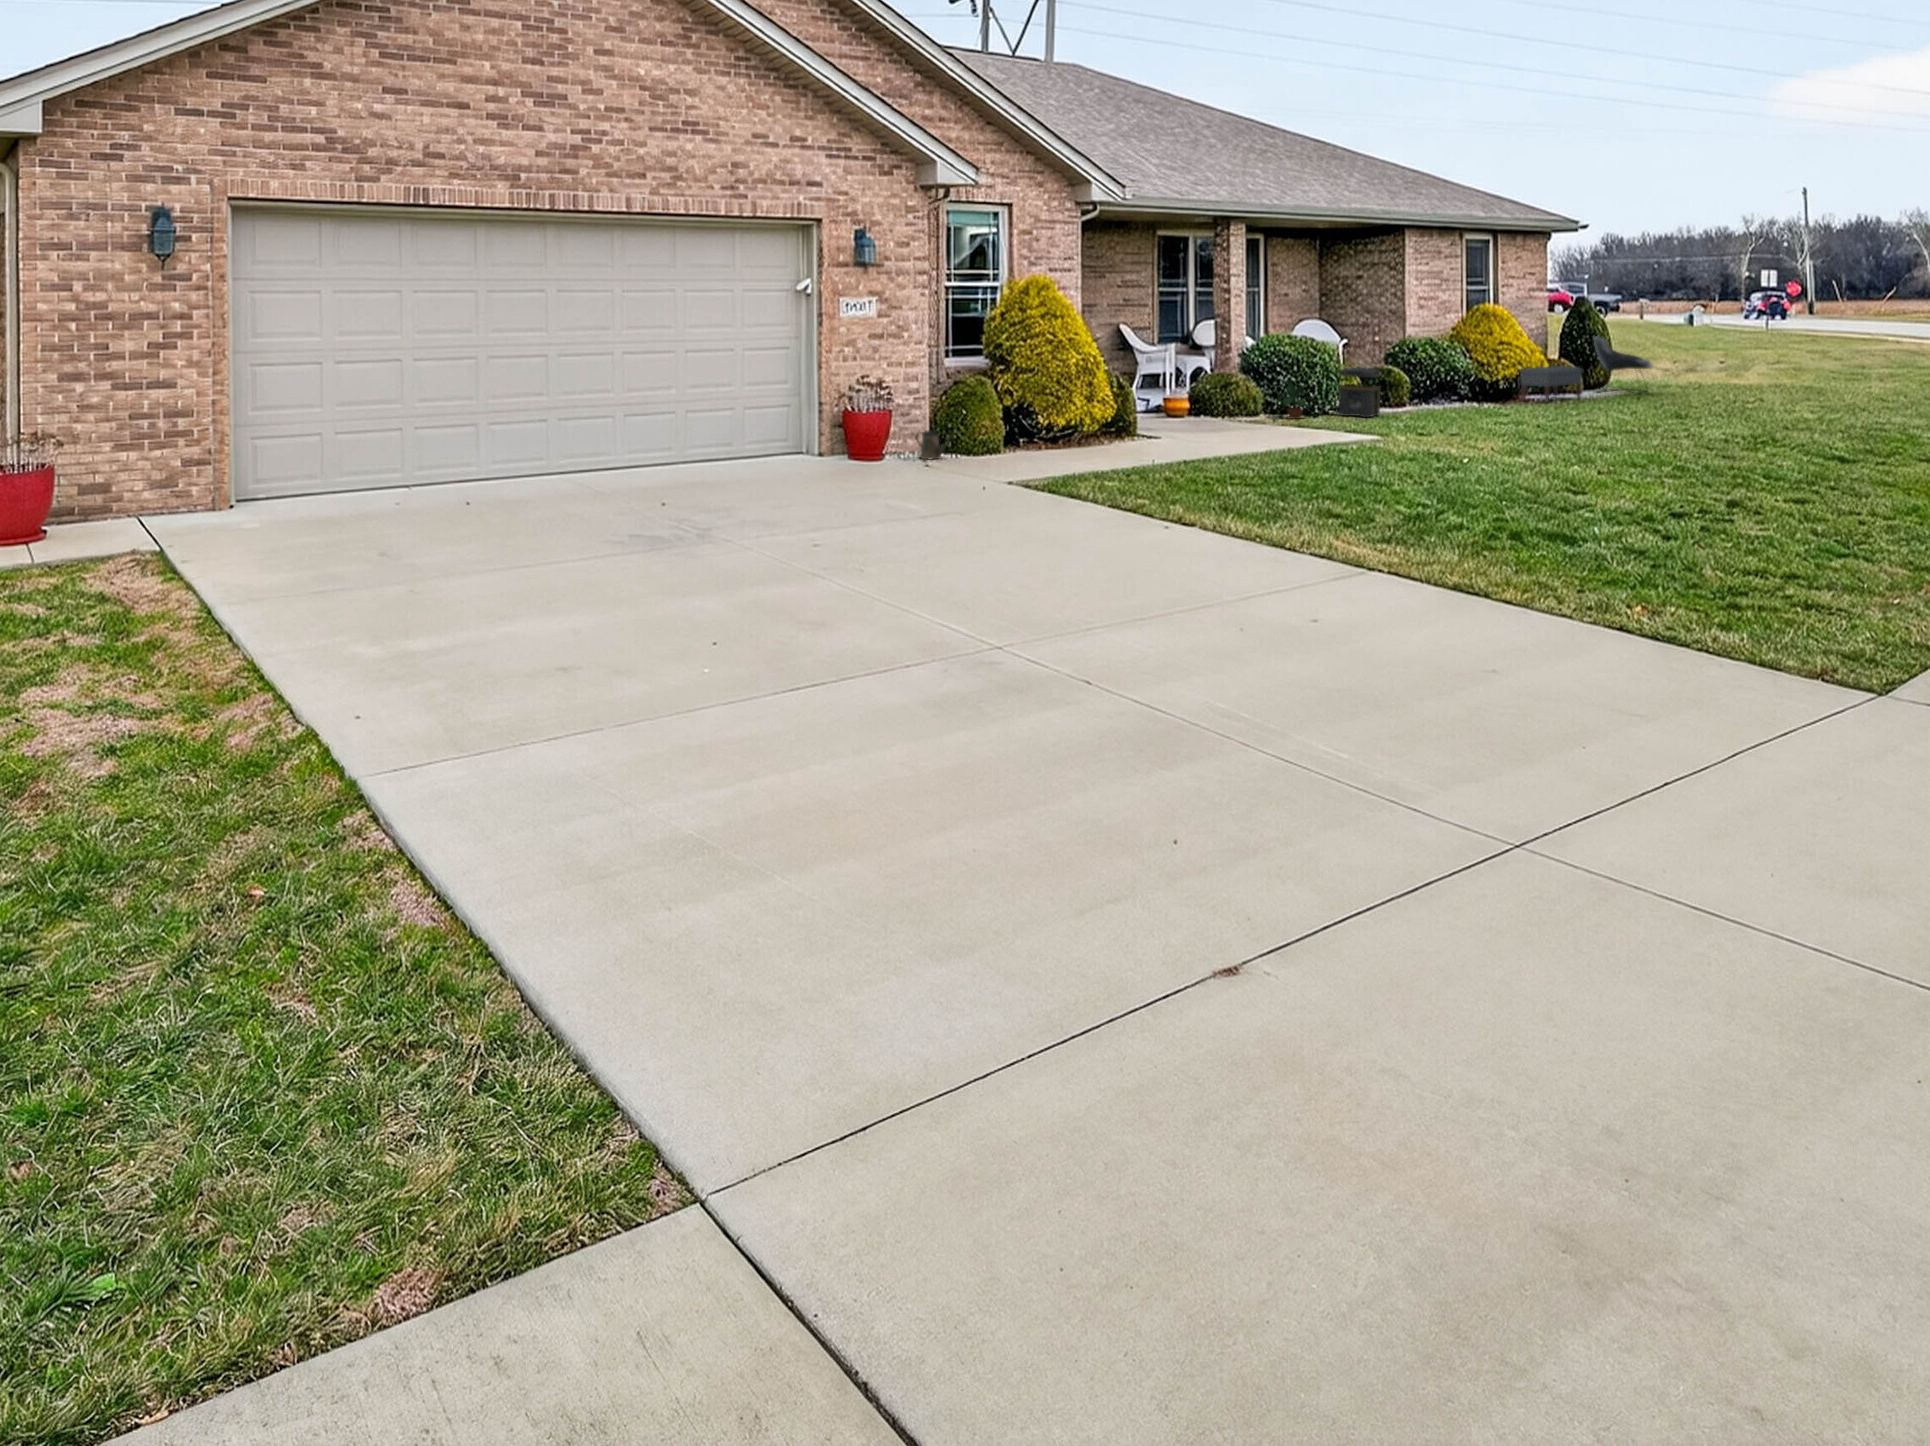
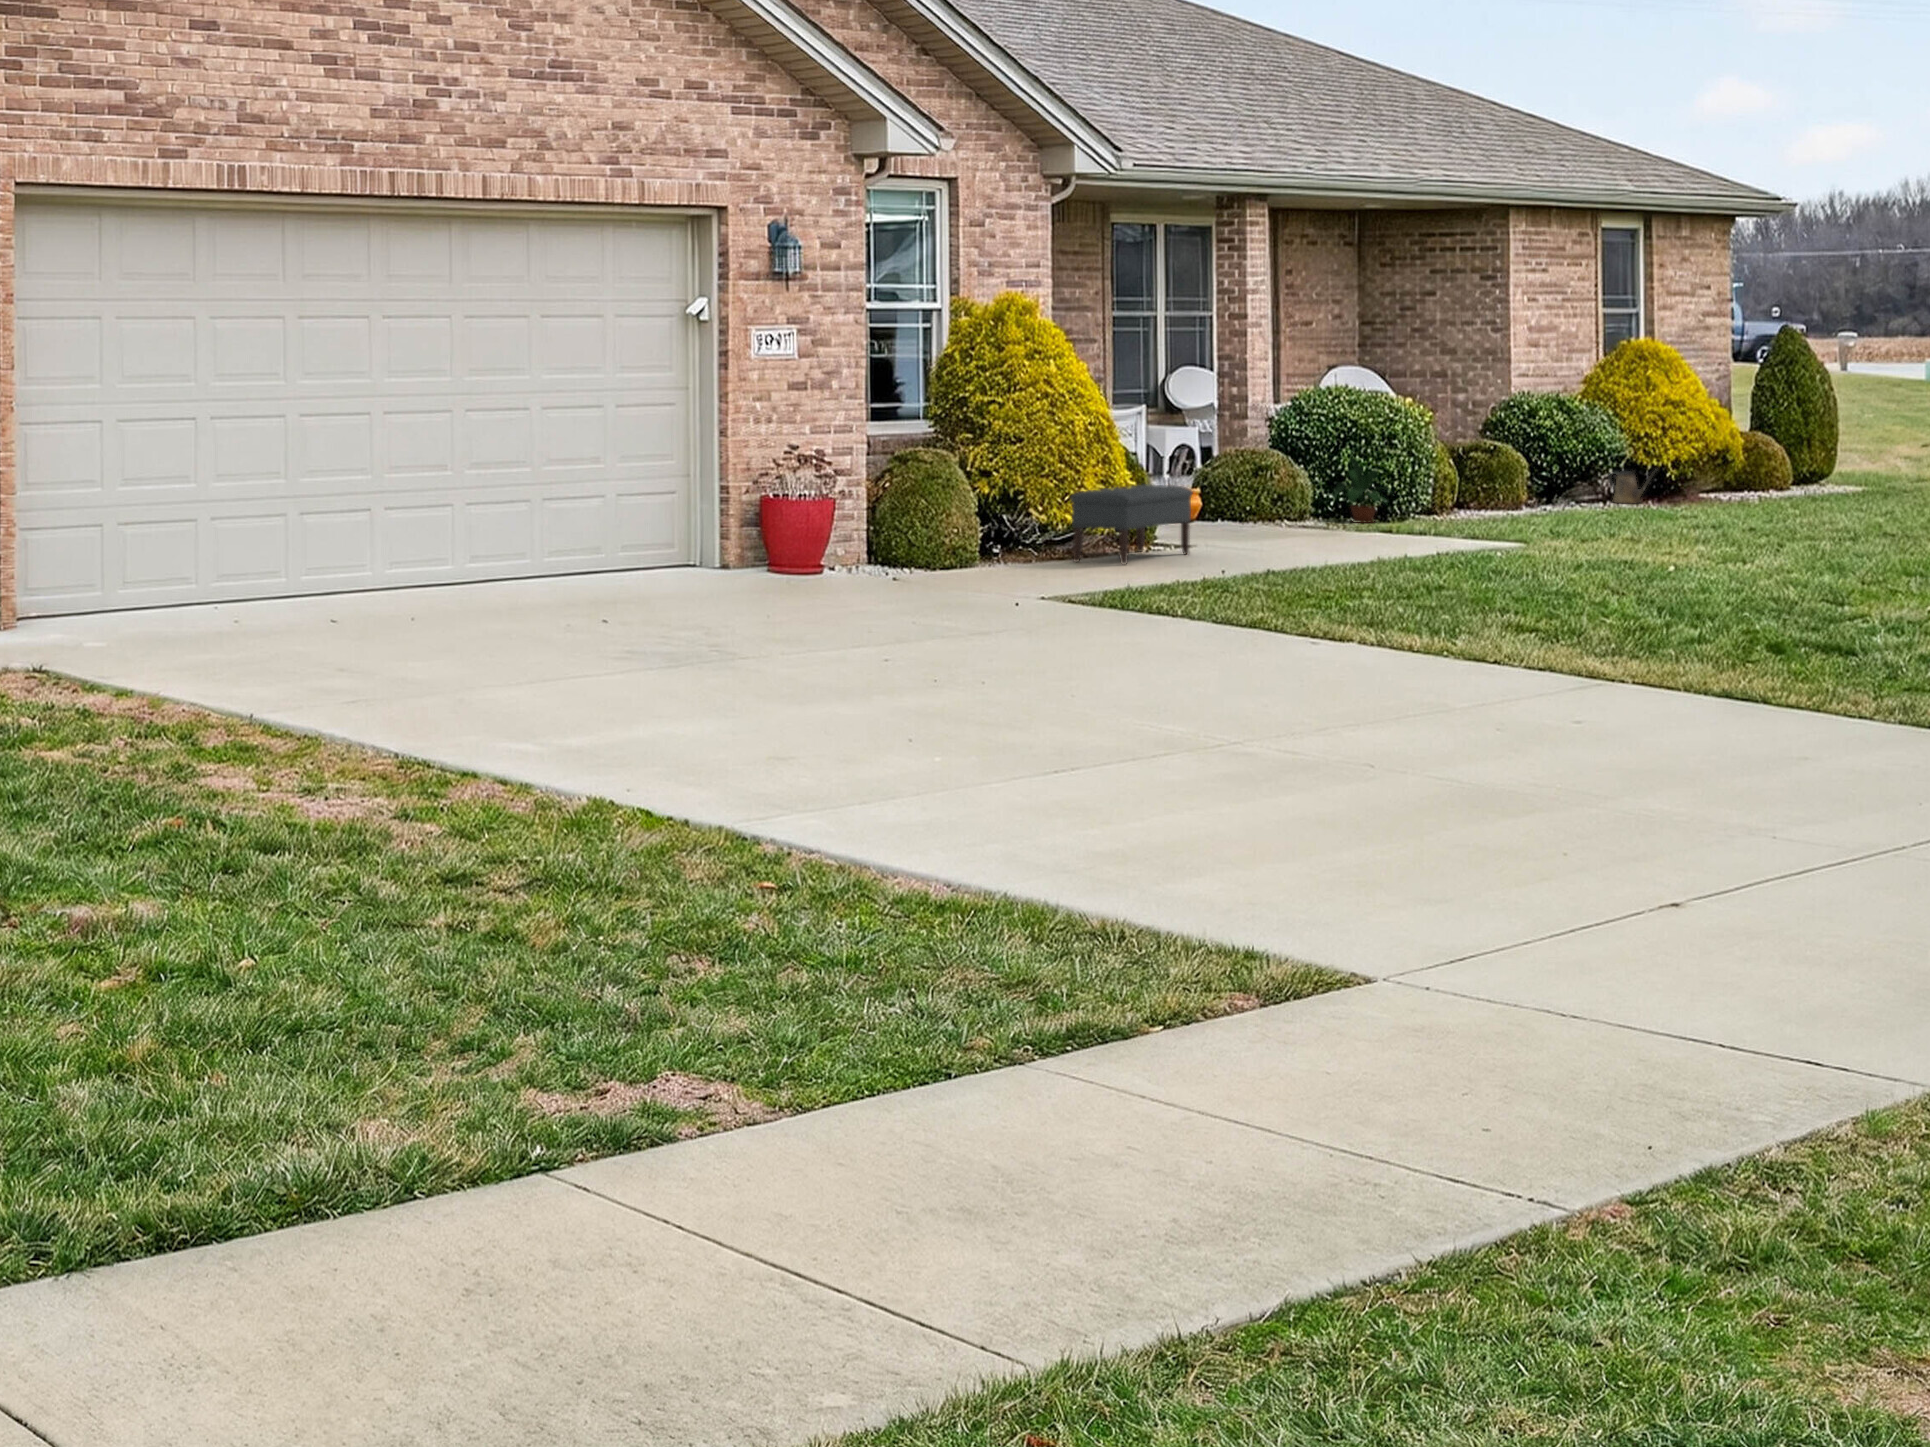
lounge chair: present [1594,337,1652,393] -> none [1804,391,1899,488]
bench: present [1520,366,1582,402] -> present [1071,484,1192,564]
toolbox: present [1338,368,1381,417] -> none [1427,441,1493,520]
watering can: present [915,431,953,459] -> present [1608,471,1654,503]

